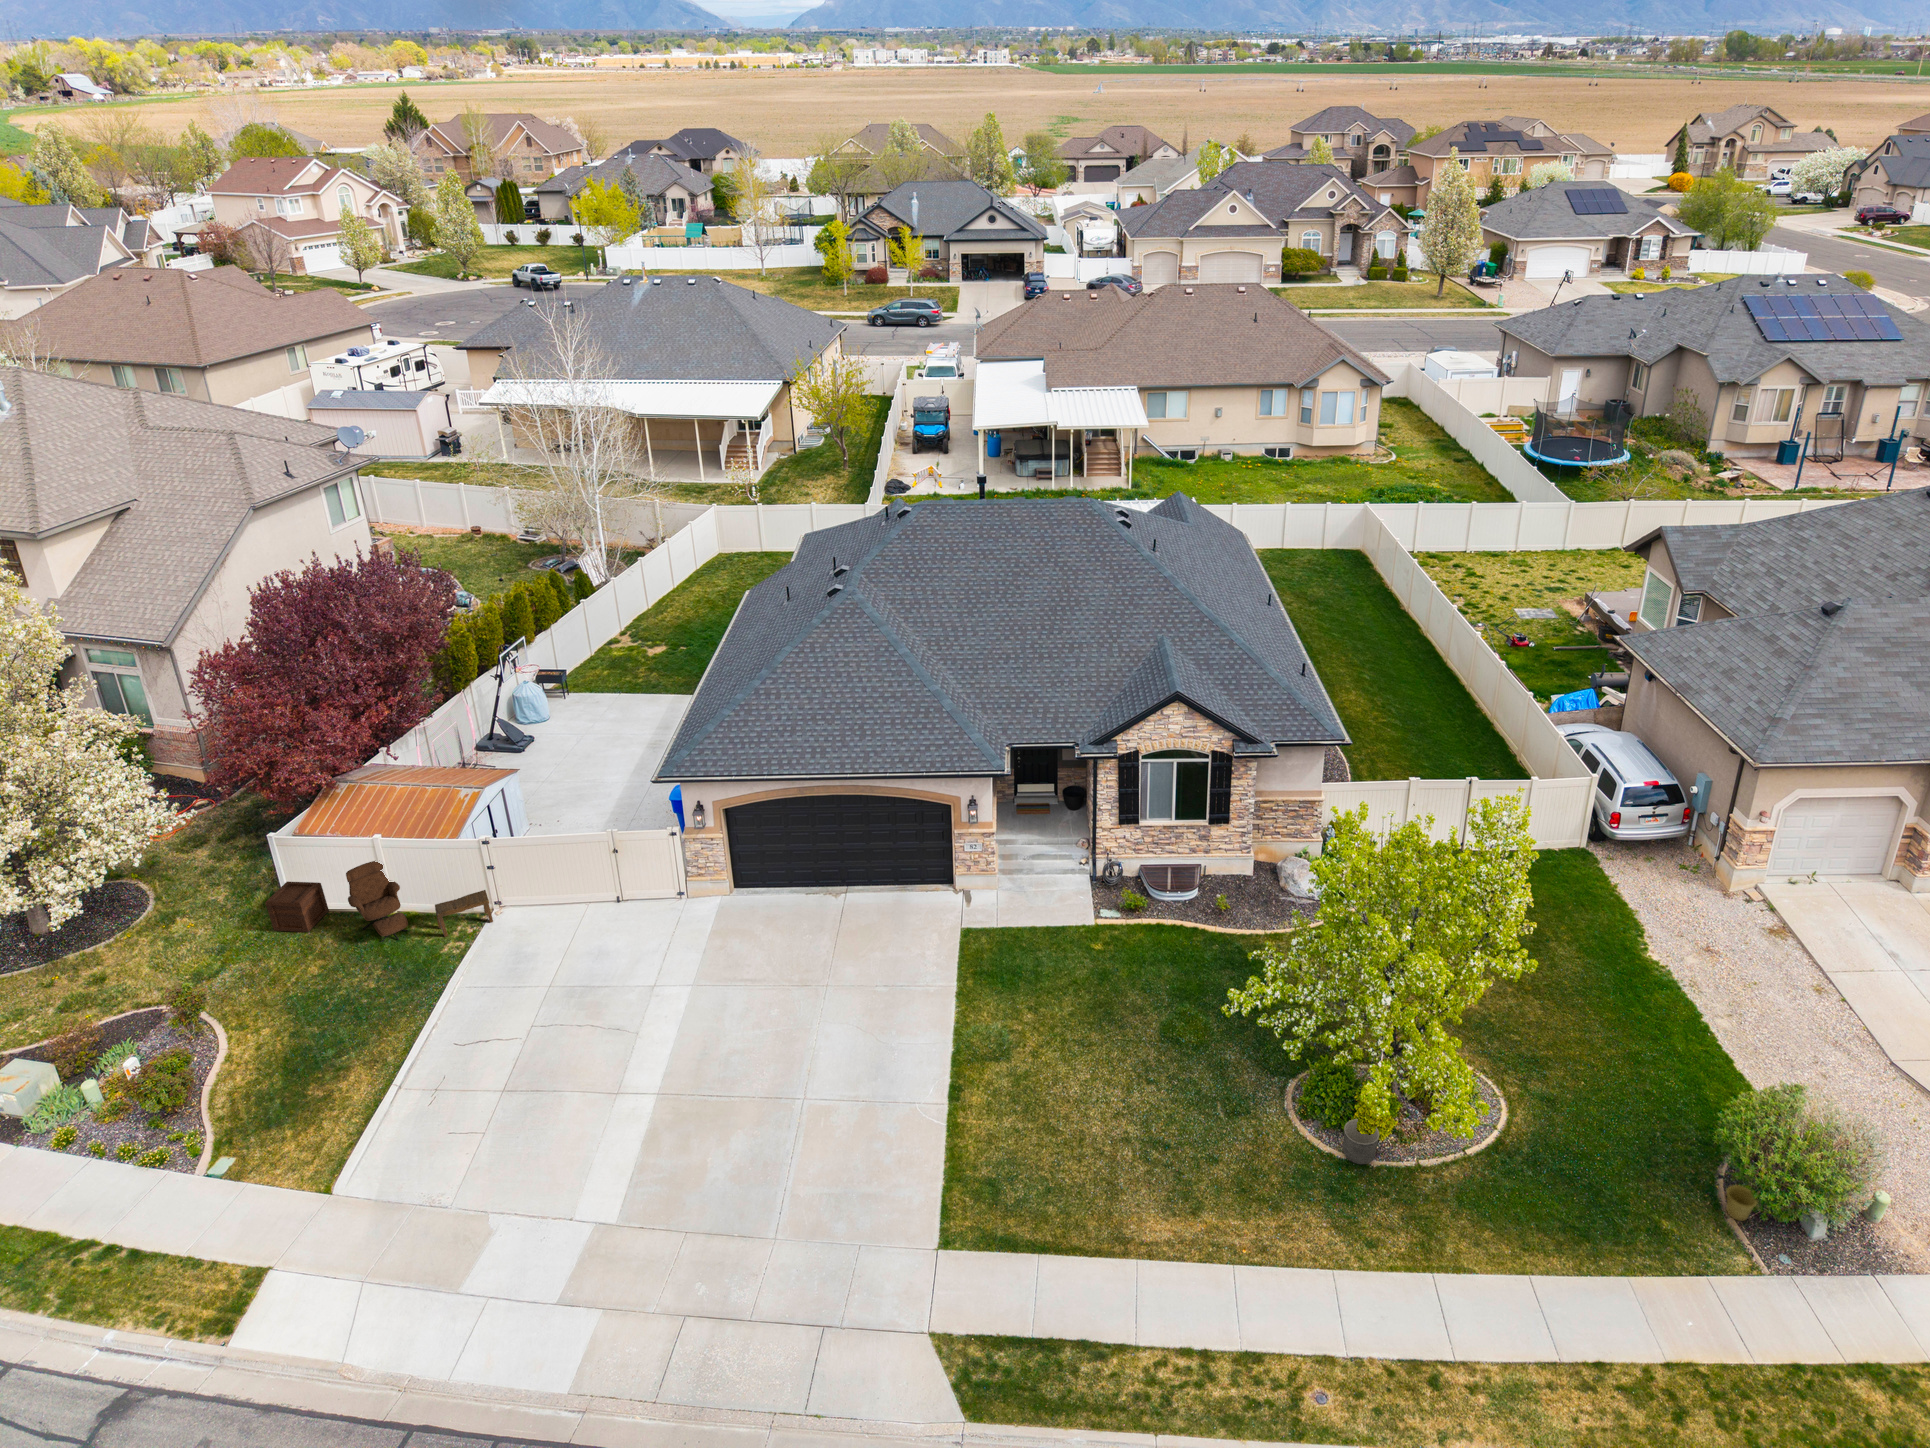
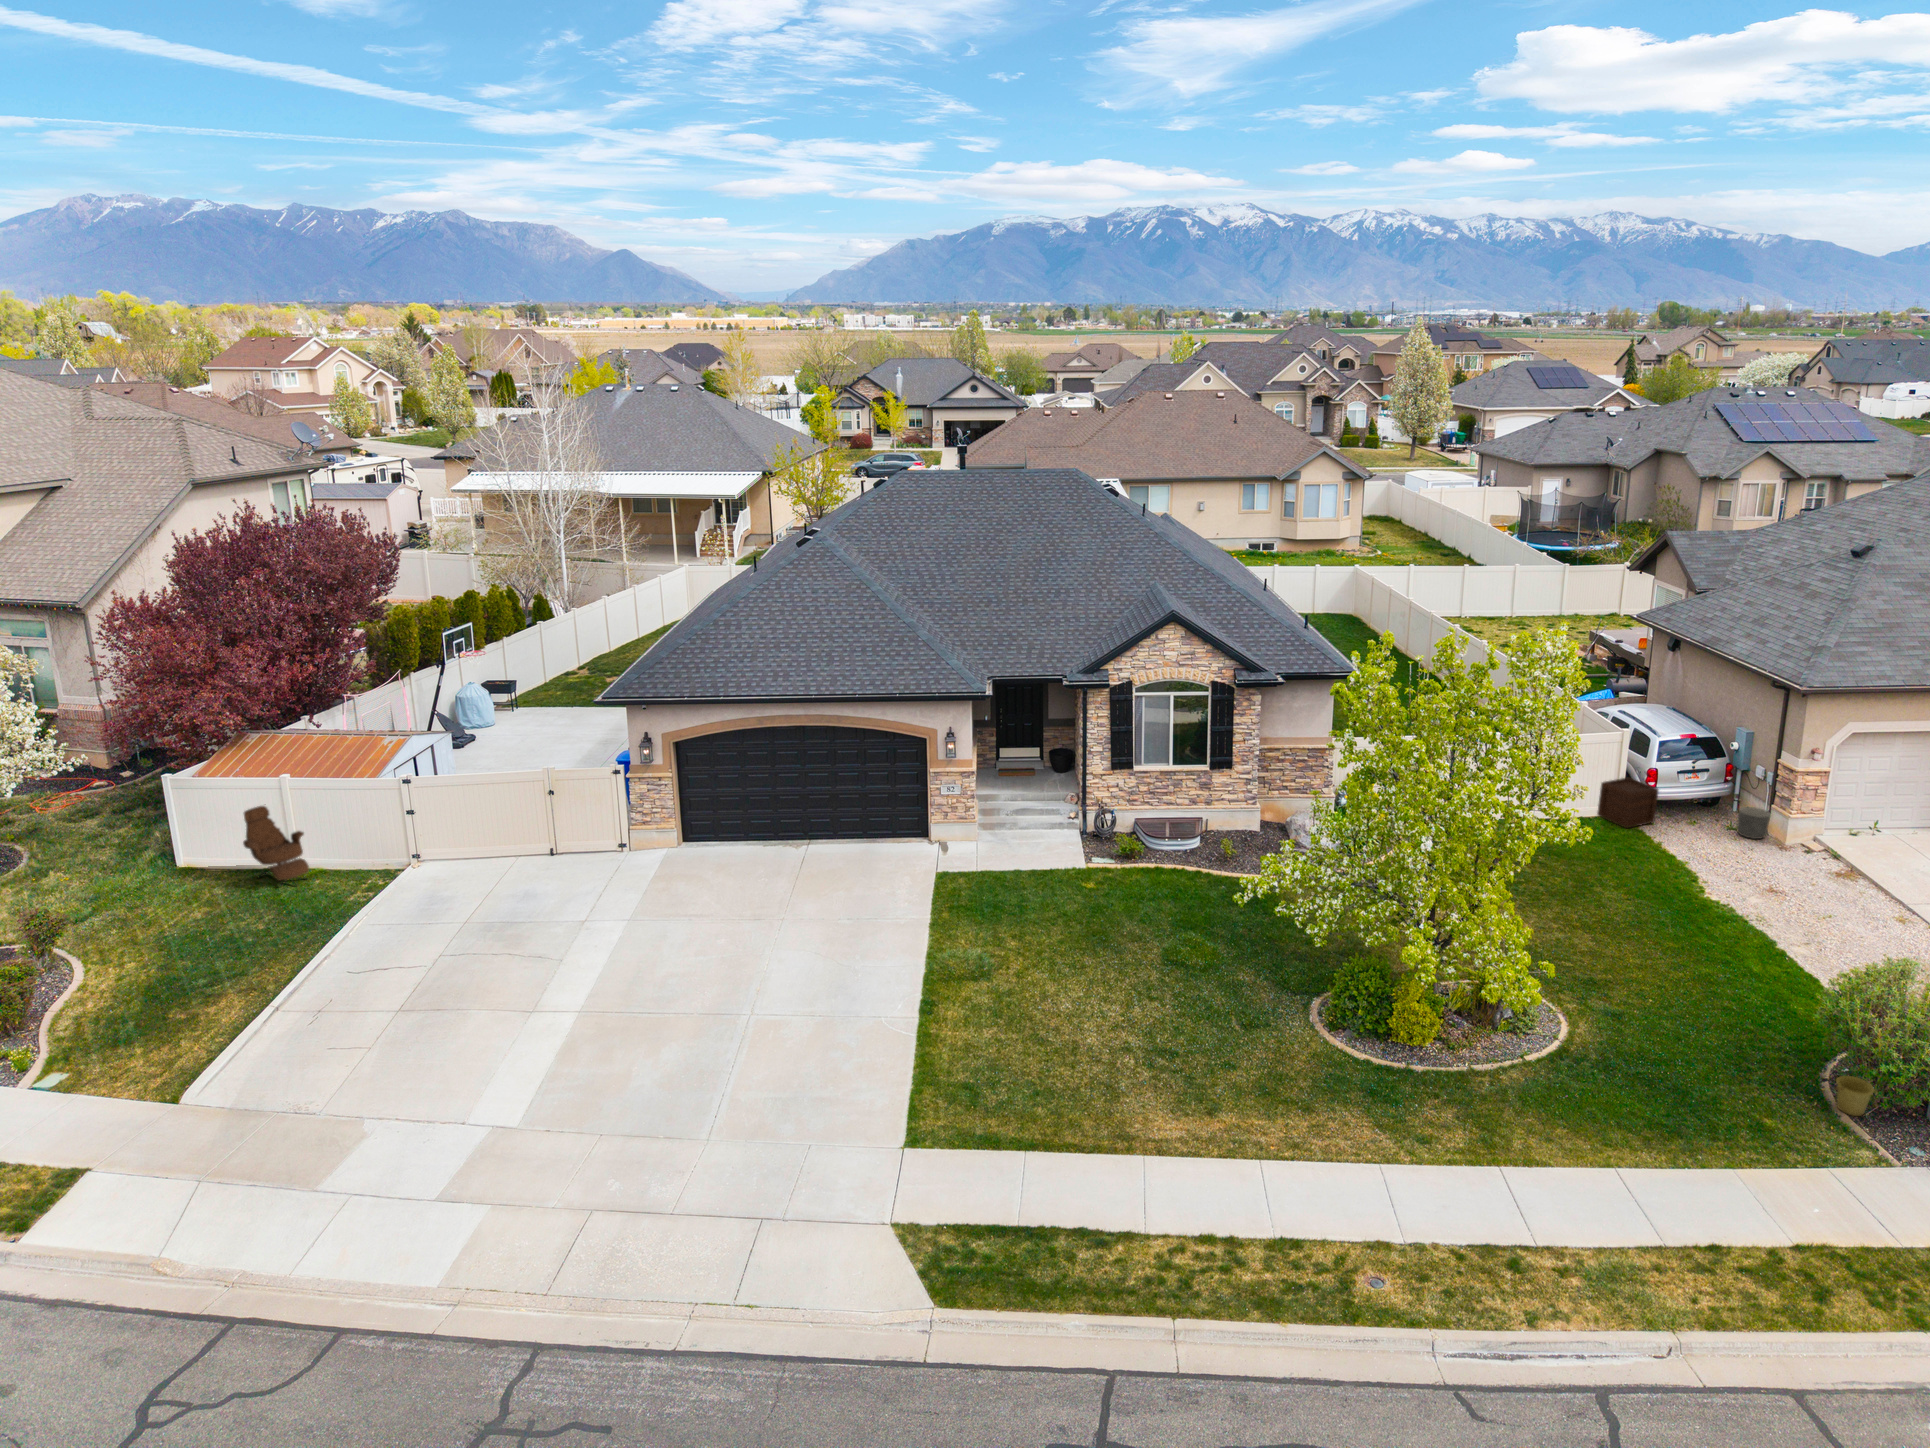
wooden crate: present [265,882,329,932] -> present [1597,777,1659,828]
bench: present [435,890,493,937] -> none [341,836,407,884]
planter: present [1343,1119,1379,1164] -> present [1737,807,1771,839]

